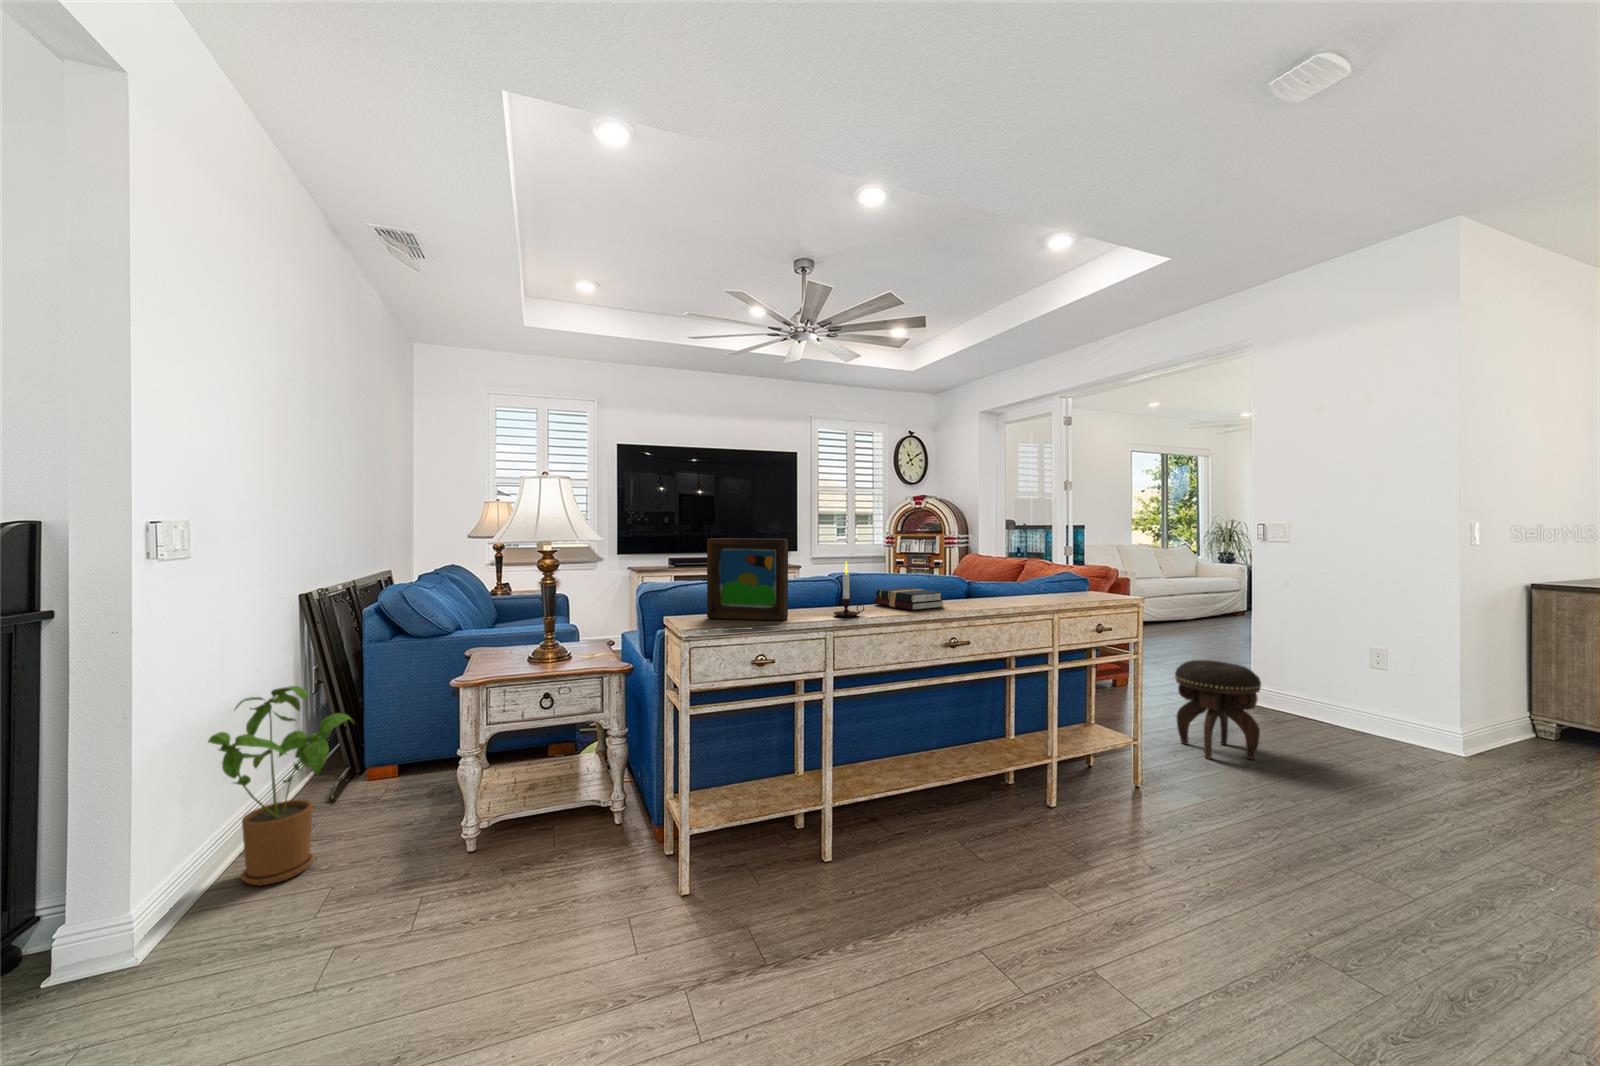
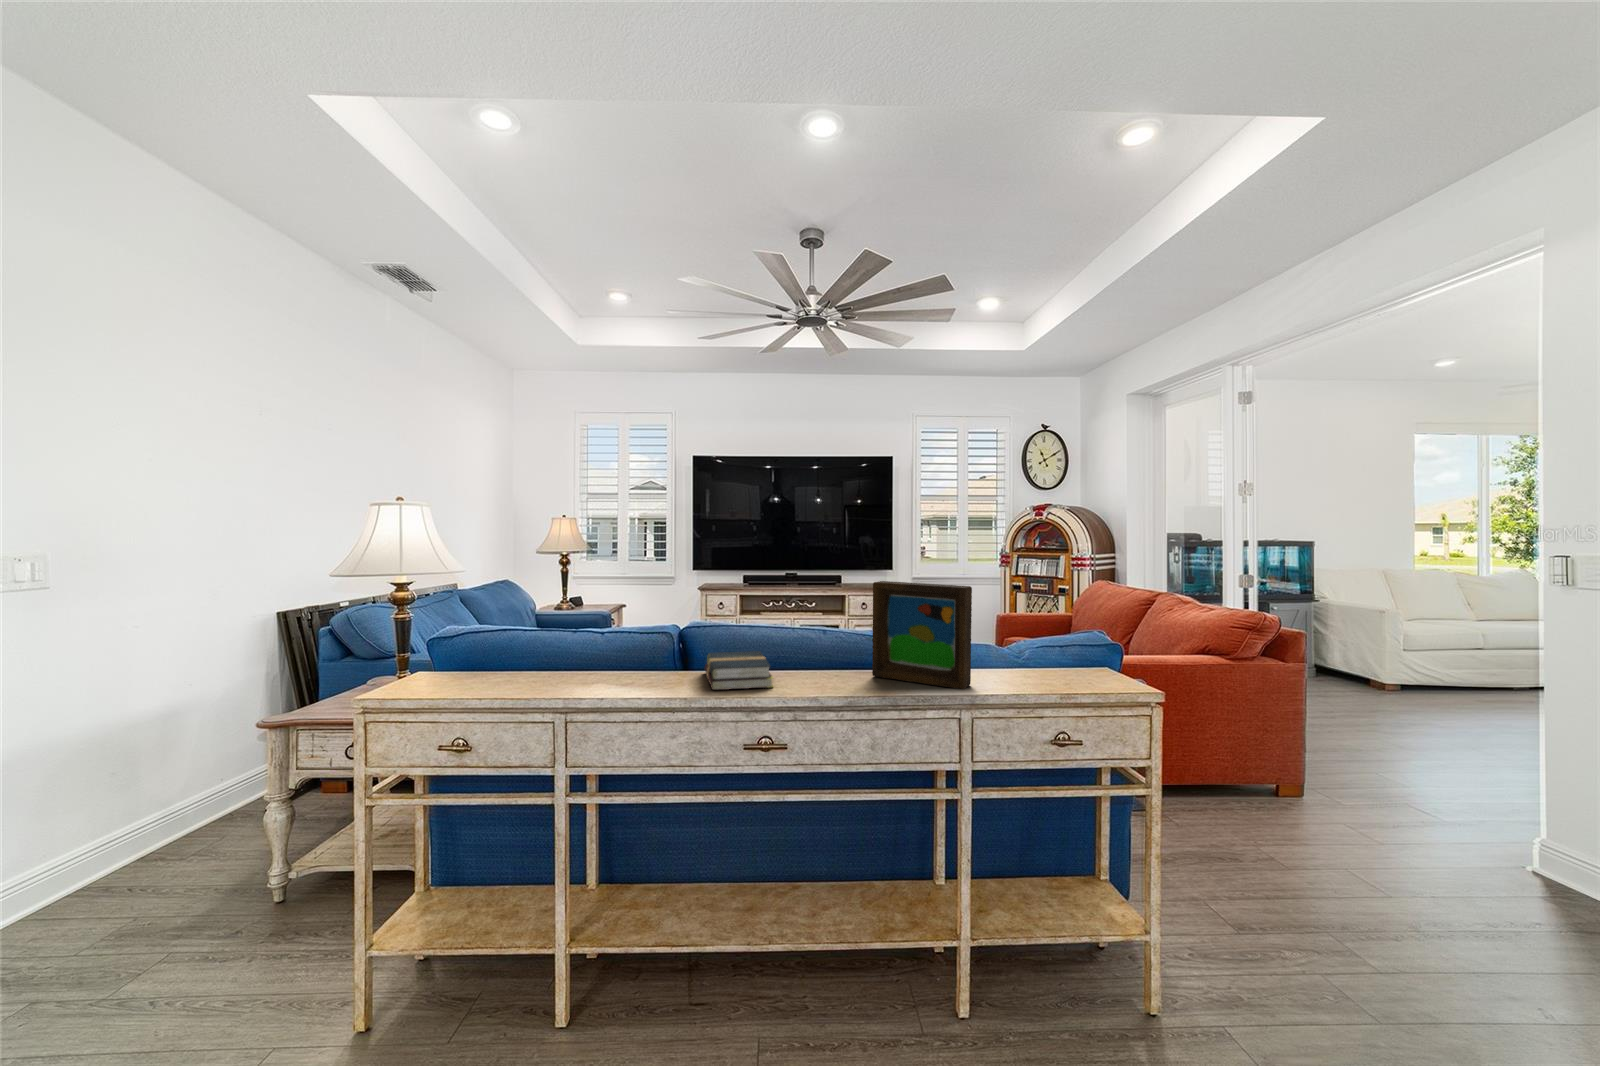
picture frame: present [707,538,788,620] -> present [872,581,972,689]
candle: present [834,561,864,617] -> none [588,619,632,695]
footstool: present [1175,660,1261,759] -> none [1278,793,1443,995]
house plant: present [208,686,354,885] -> none [52,709,213,898]

